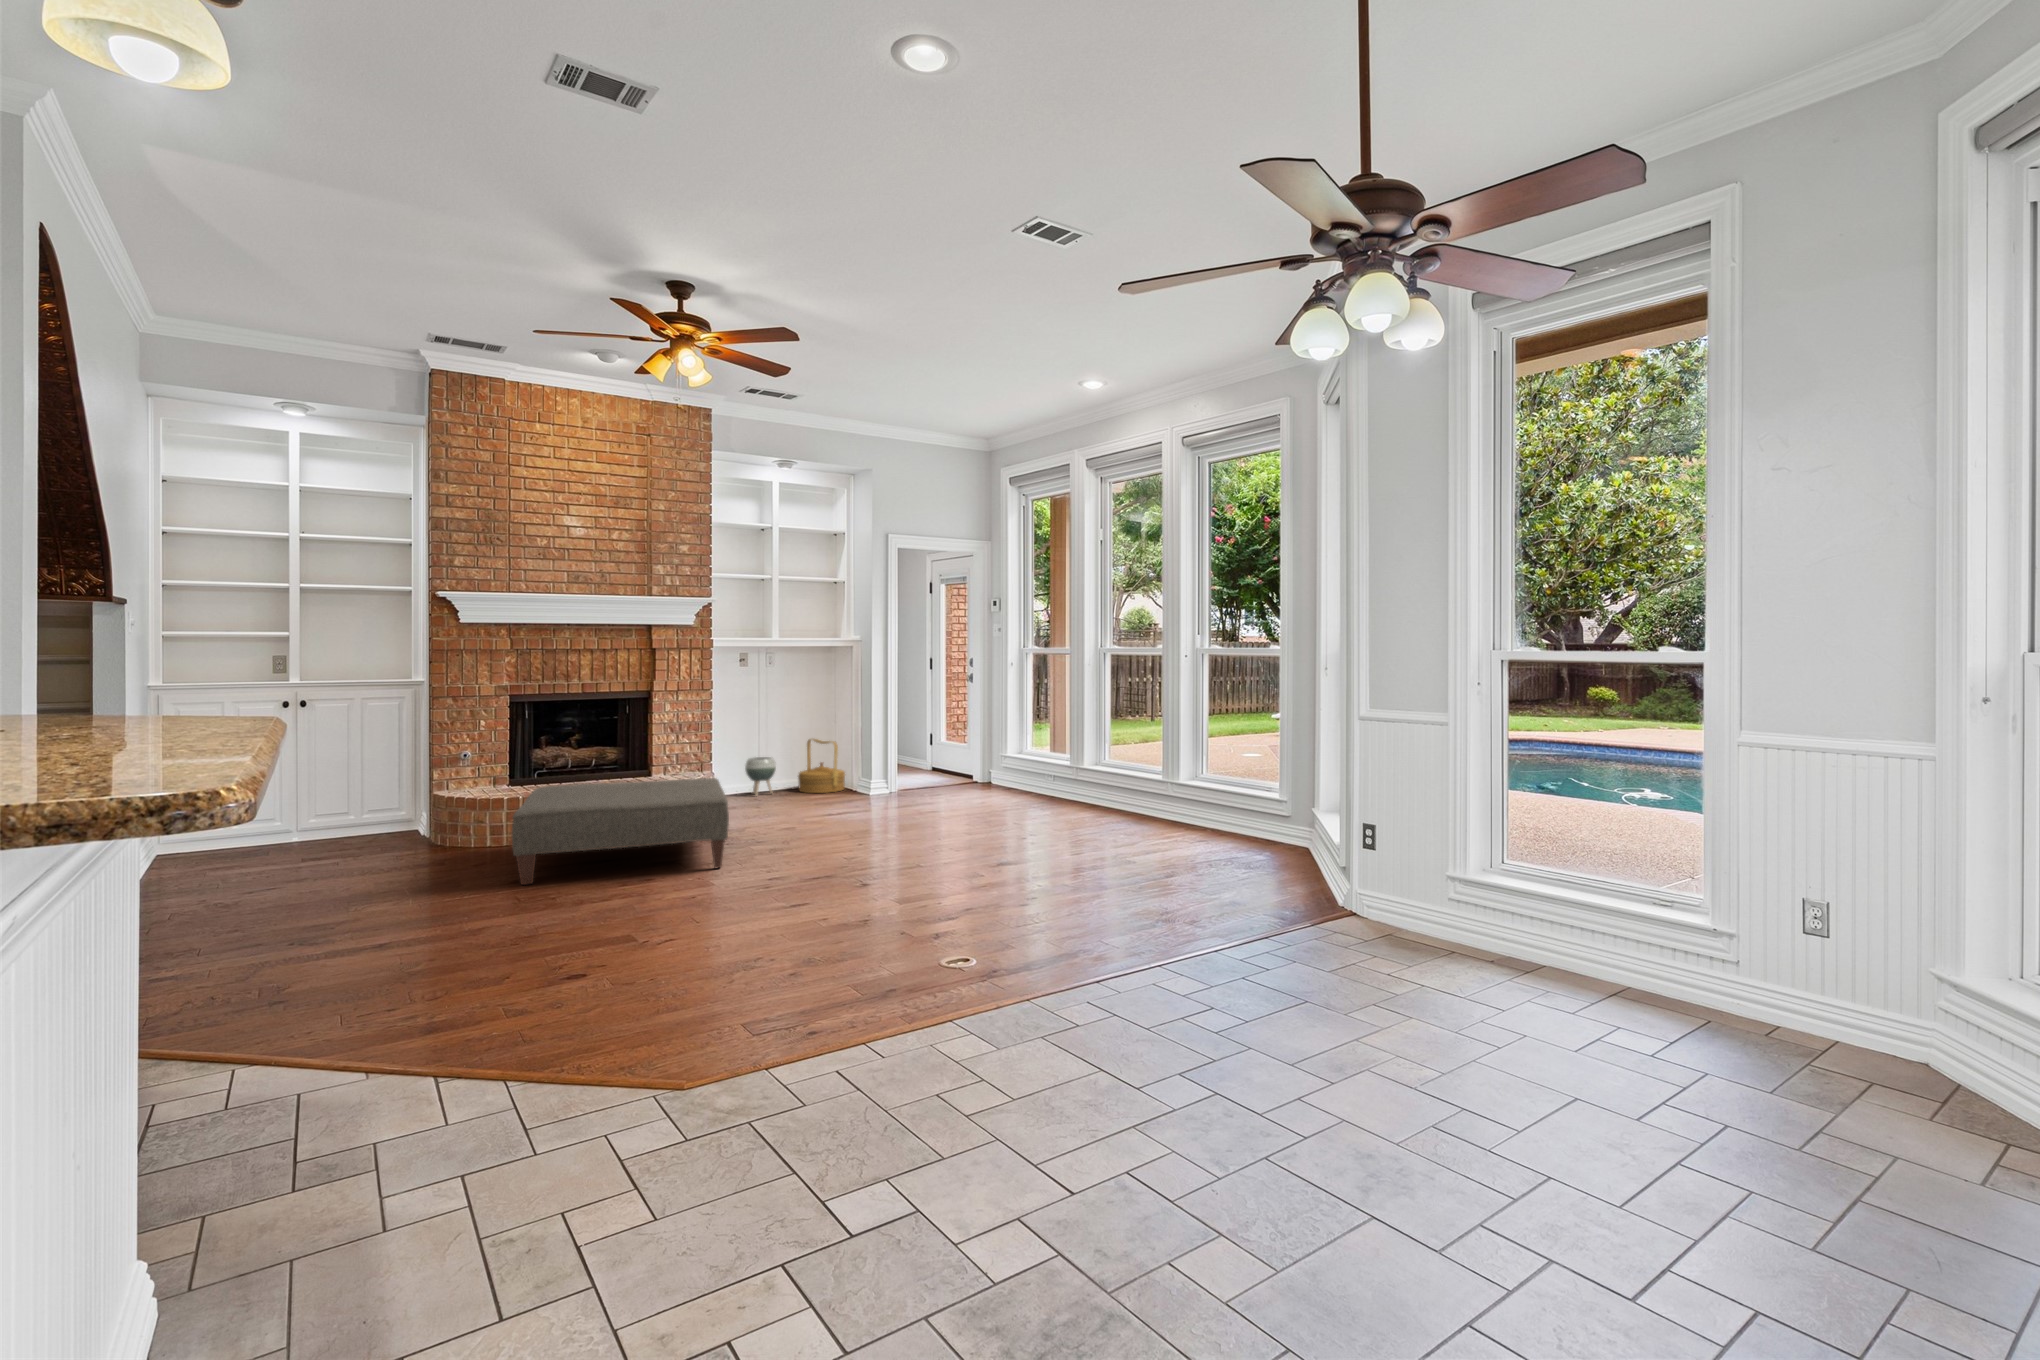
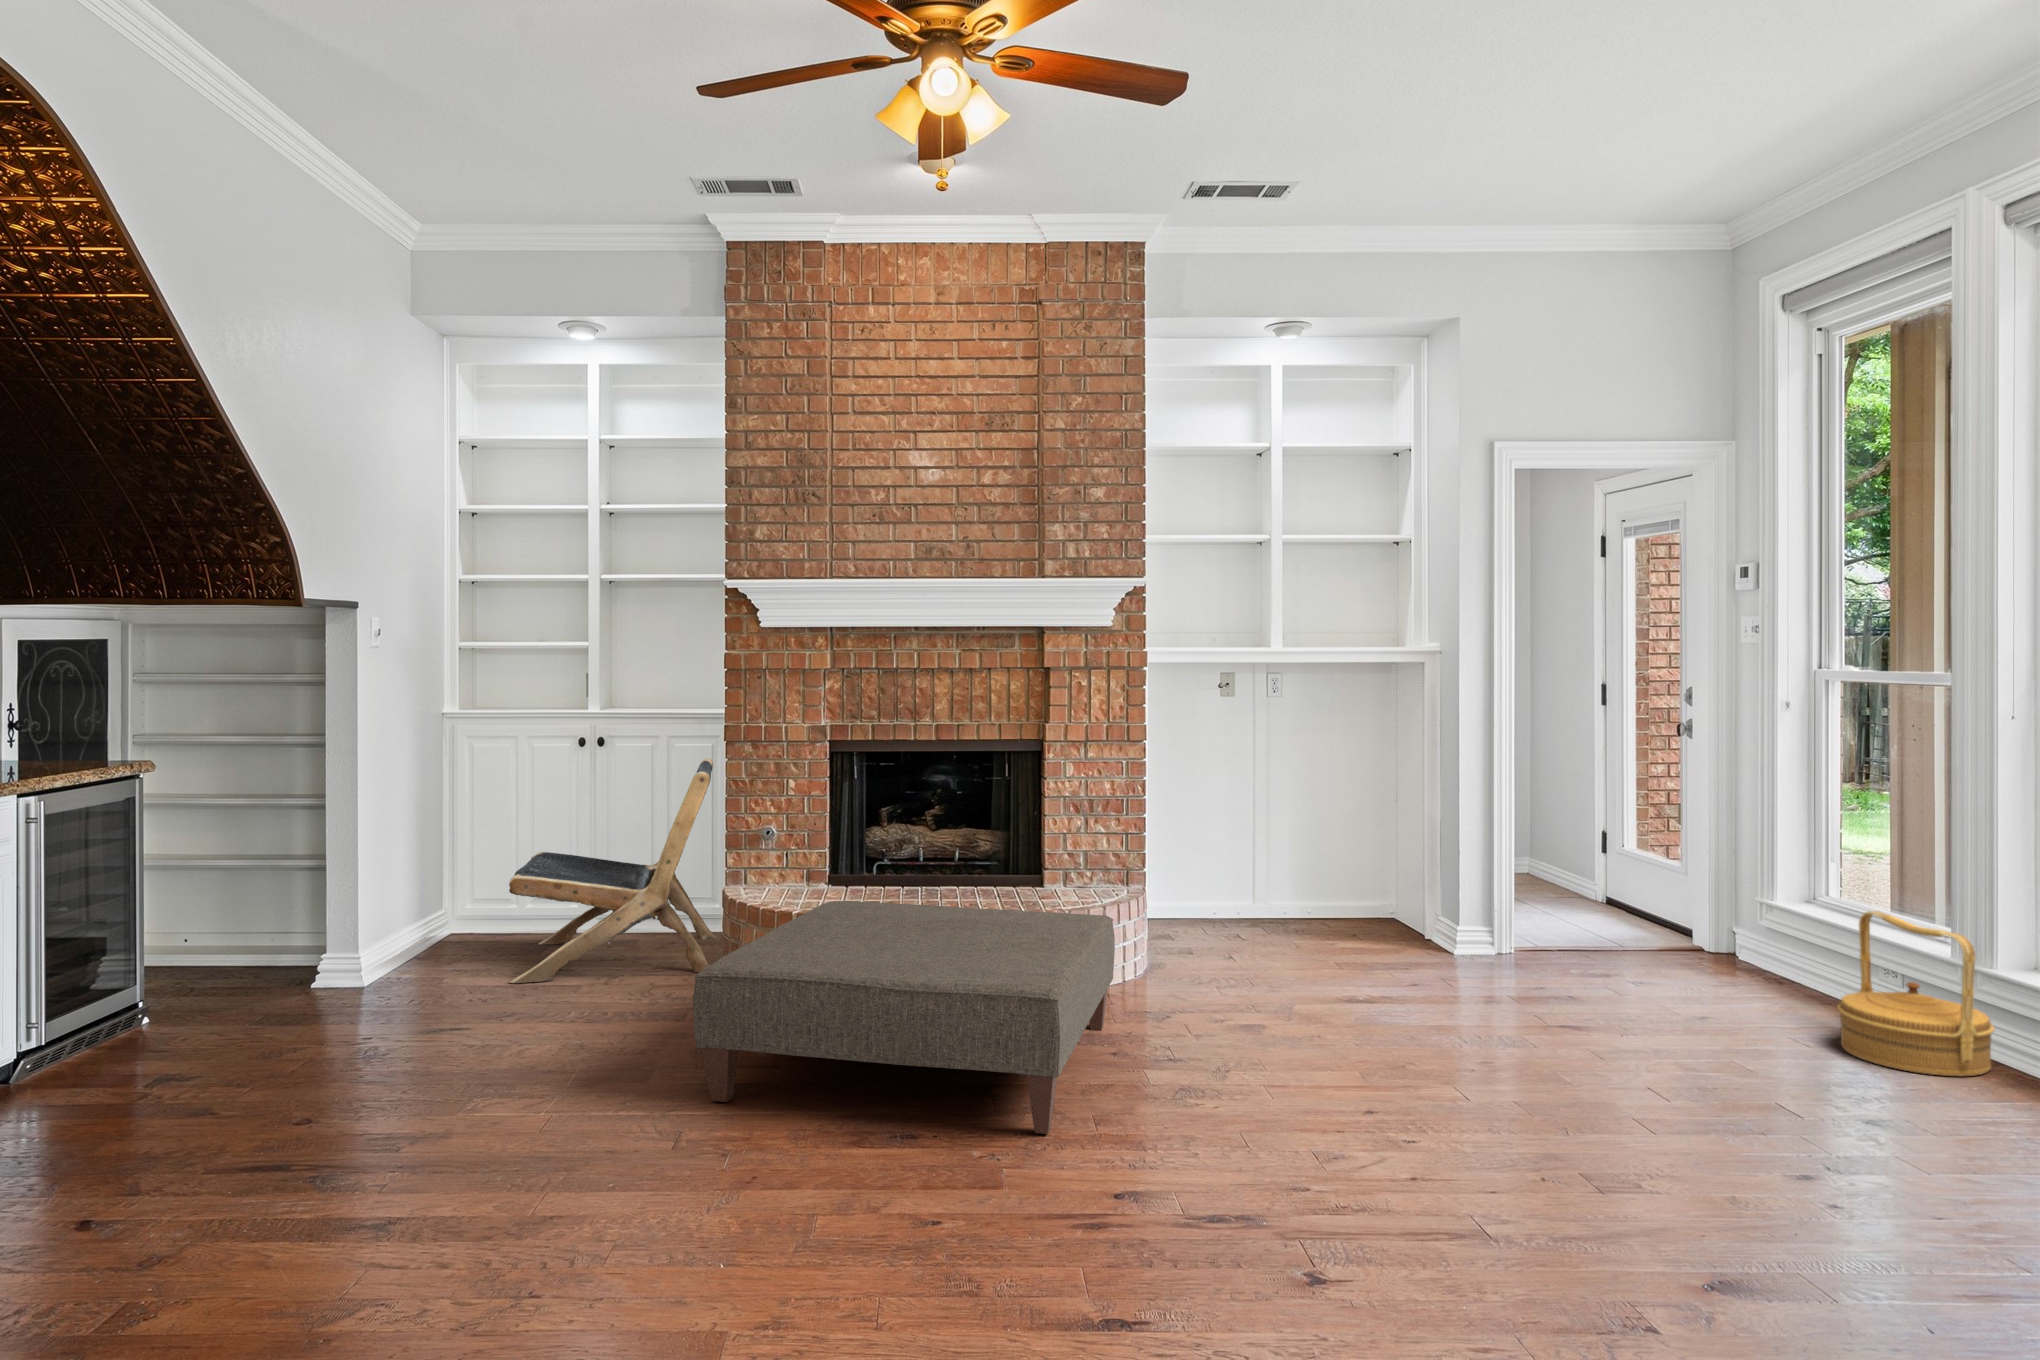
lounge chair: none [248,712,432,869] -> present [509,758,718,983]
woven basket: present [798,739,845,793] -> present [1837,911,1994,1076]
planter: present [745,757,776,796] -> none [1225,859,1279,931]

